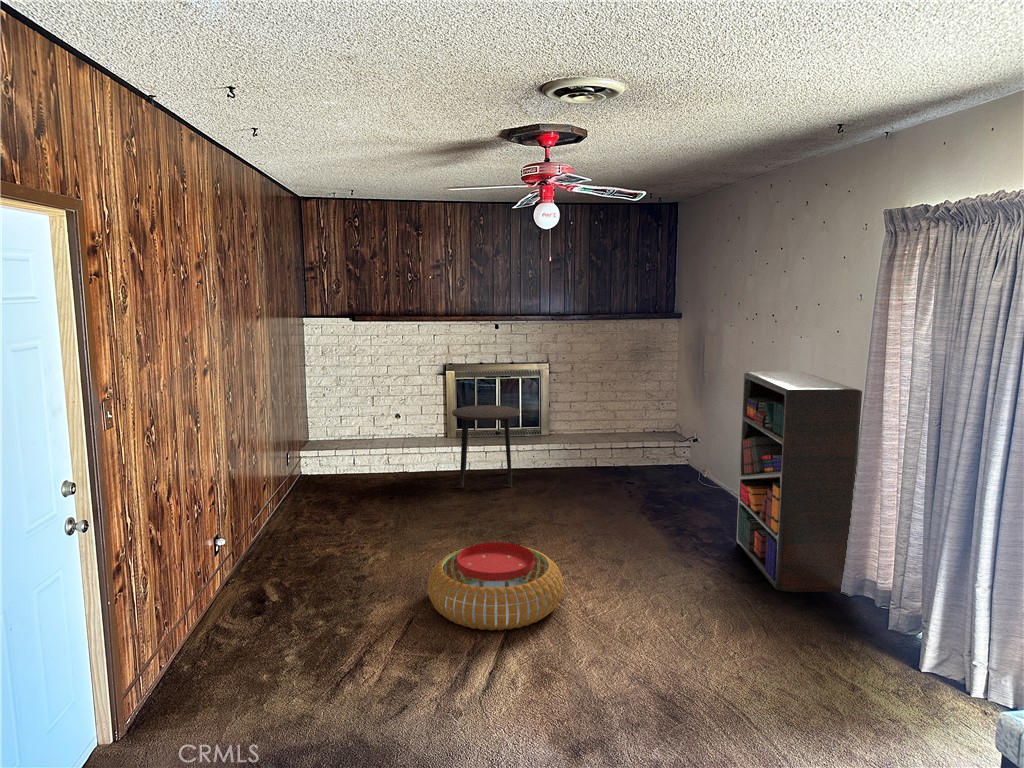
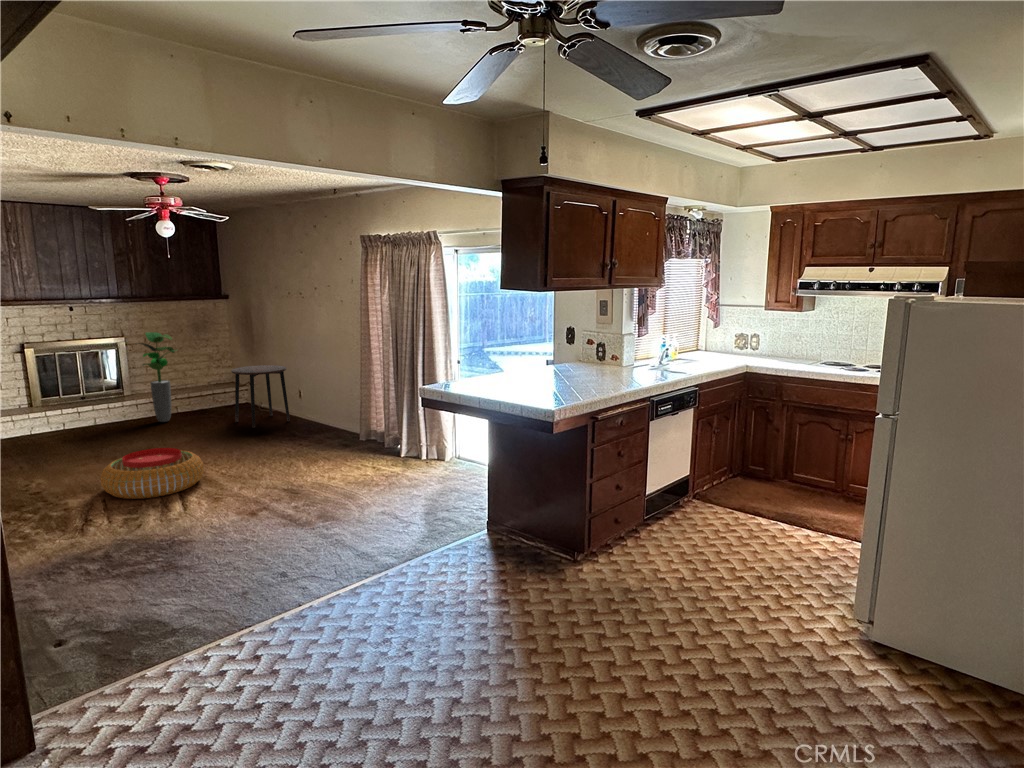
potted plant: none [550,360,600,478] -> present [142,332,175,422]
bookshelf: present [736,371,862,592] -> none [292,326,364,446]
side table: present [452,405,520,488] -> present [231,365,290,428]

